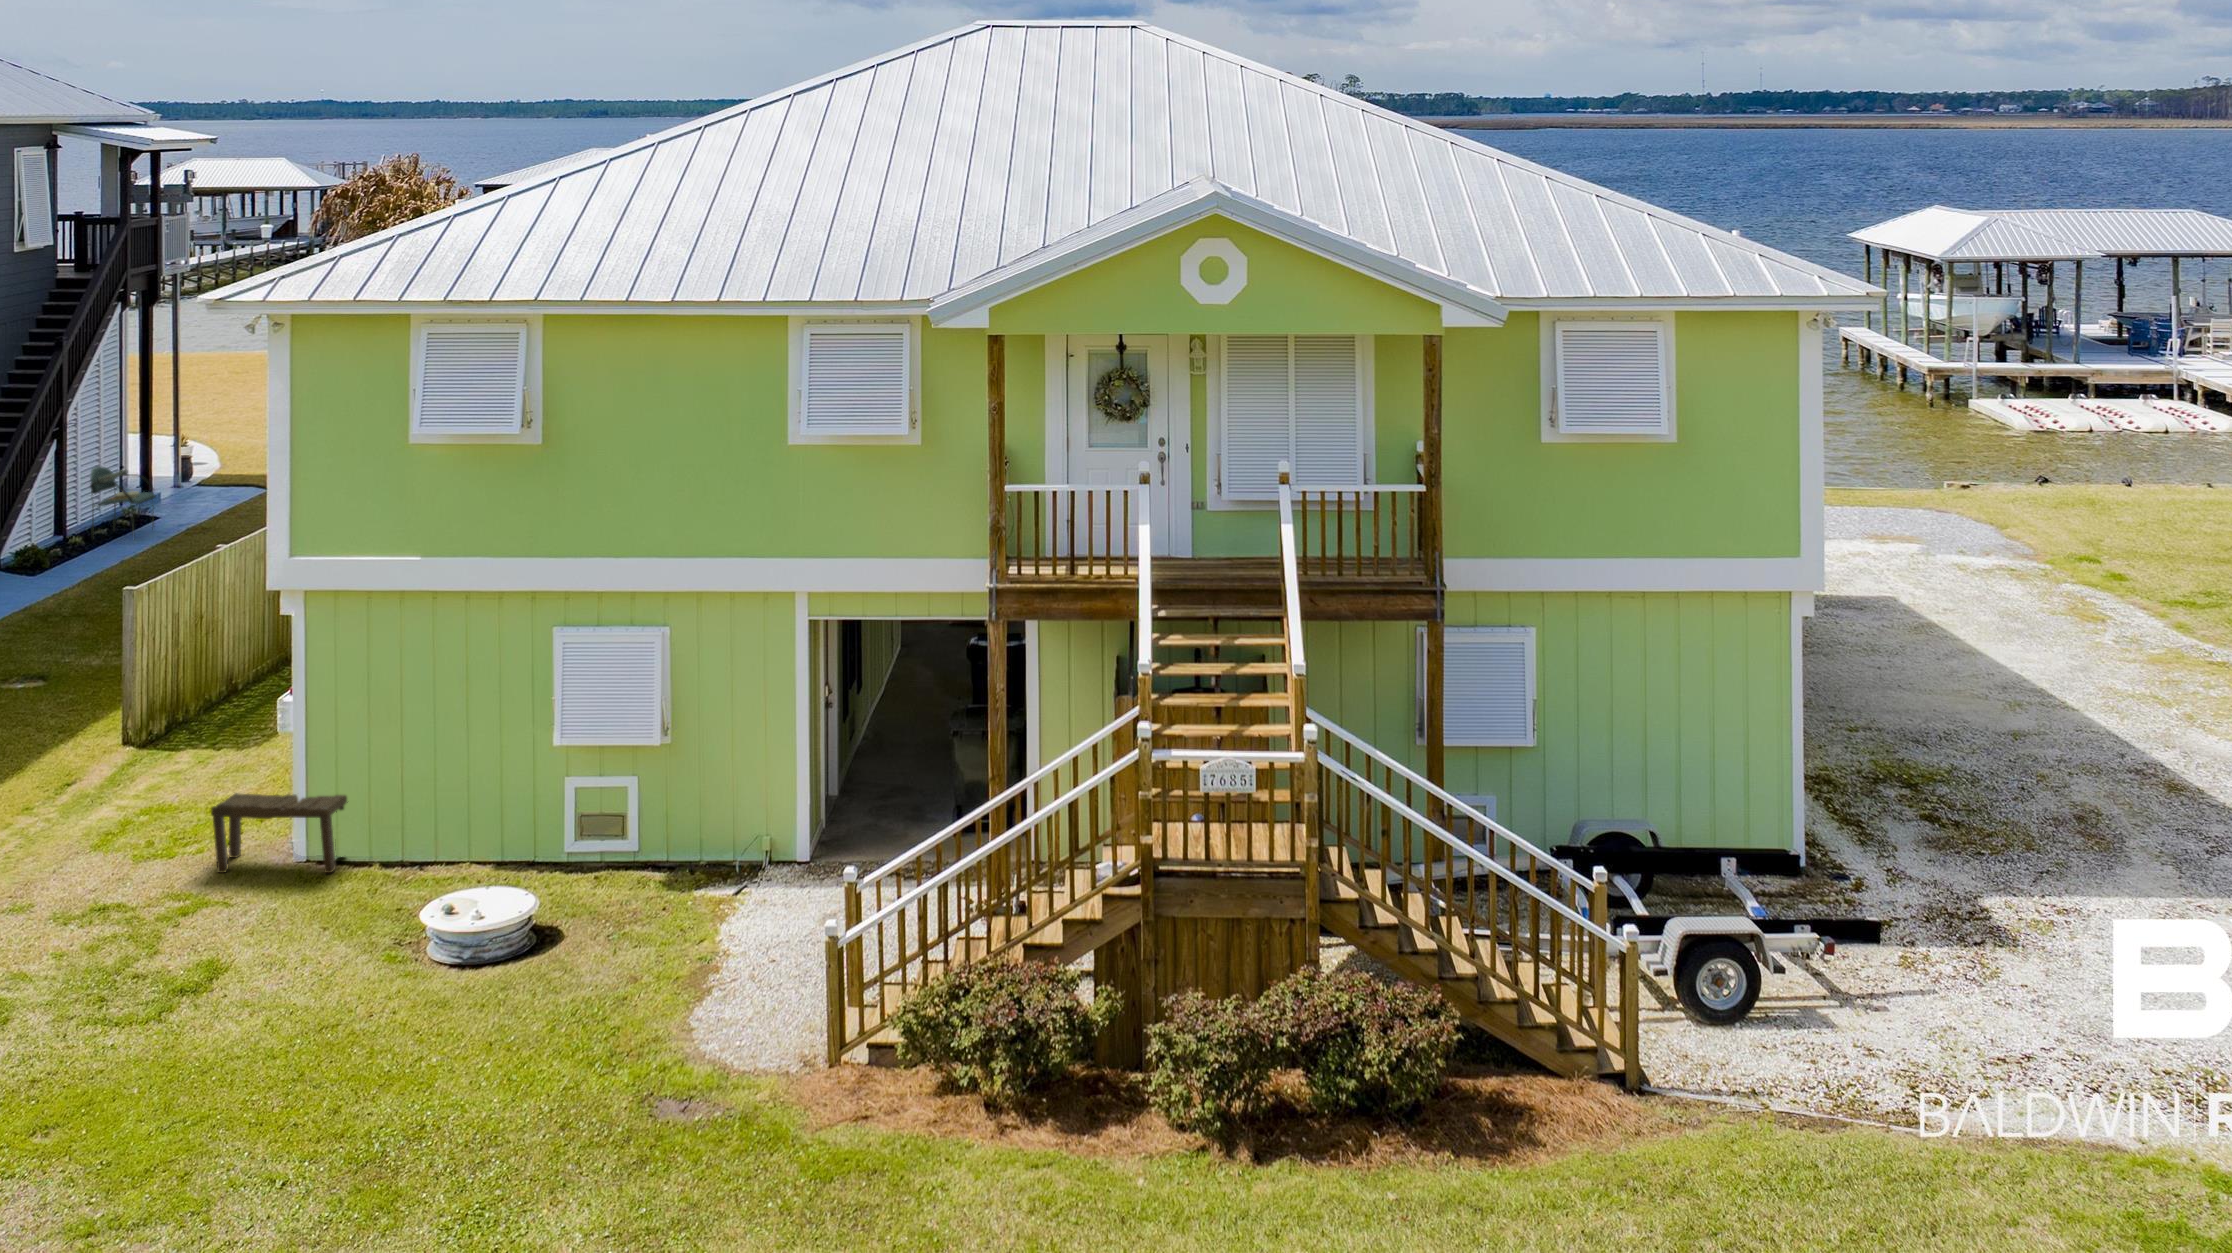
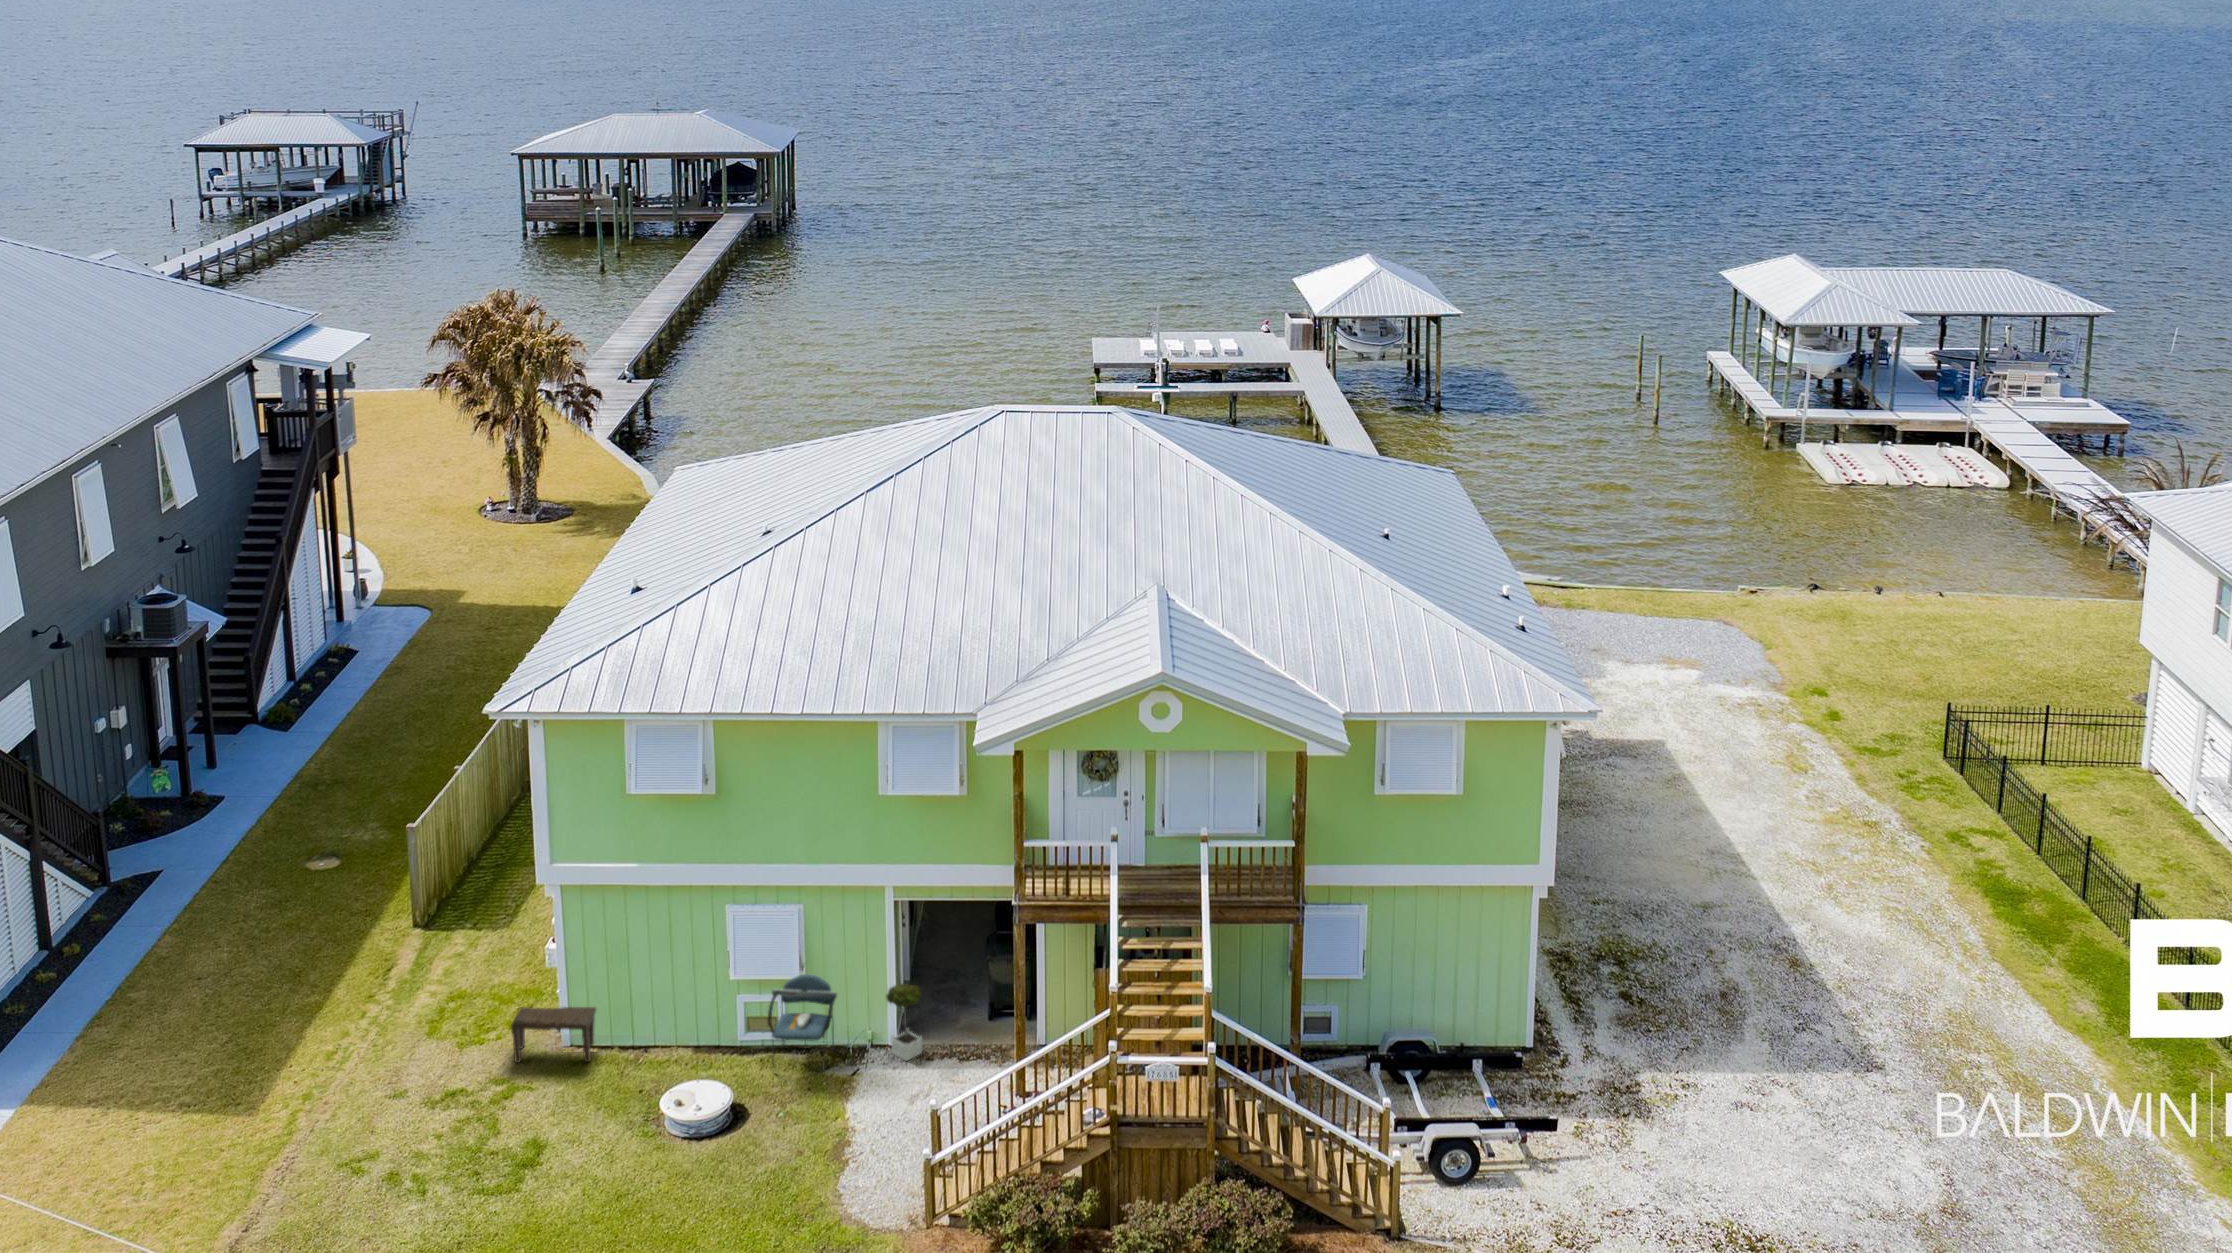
chair: present [90,467,156,538] -> present [768,974,837,1070]
potted tree: none [793,755,850,878] -> present [886,984,922,1061]

